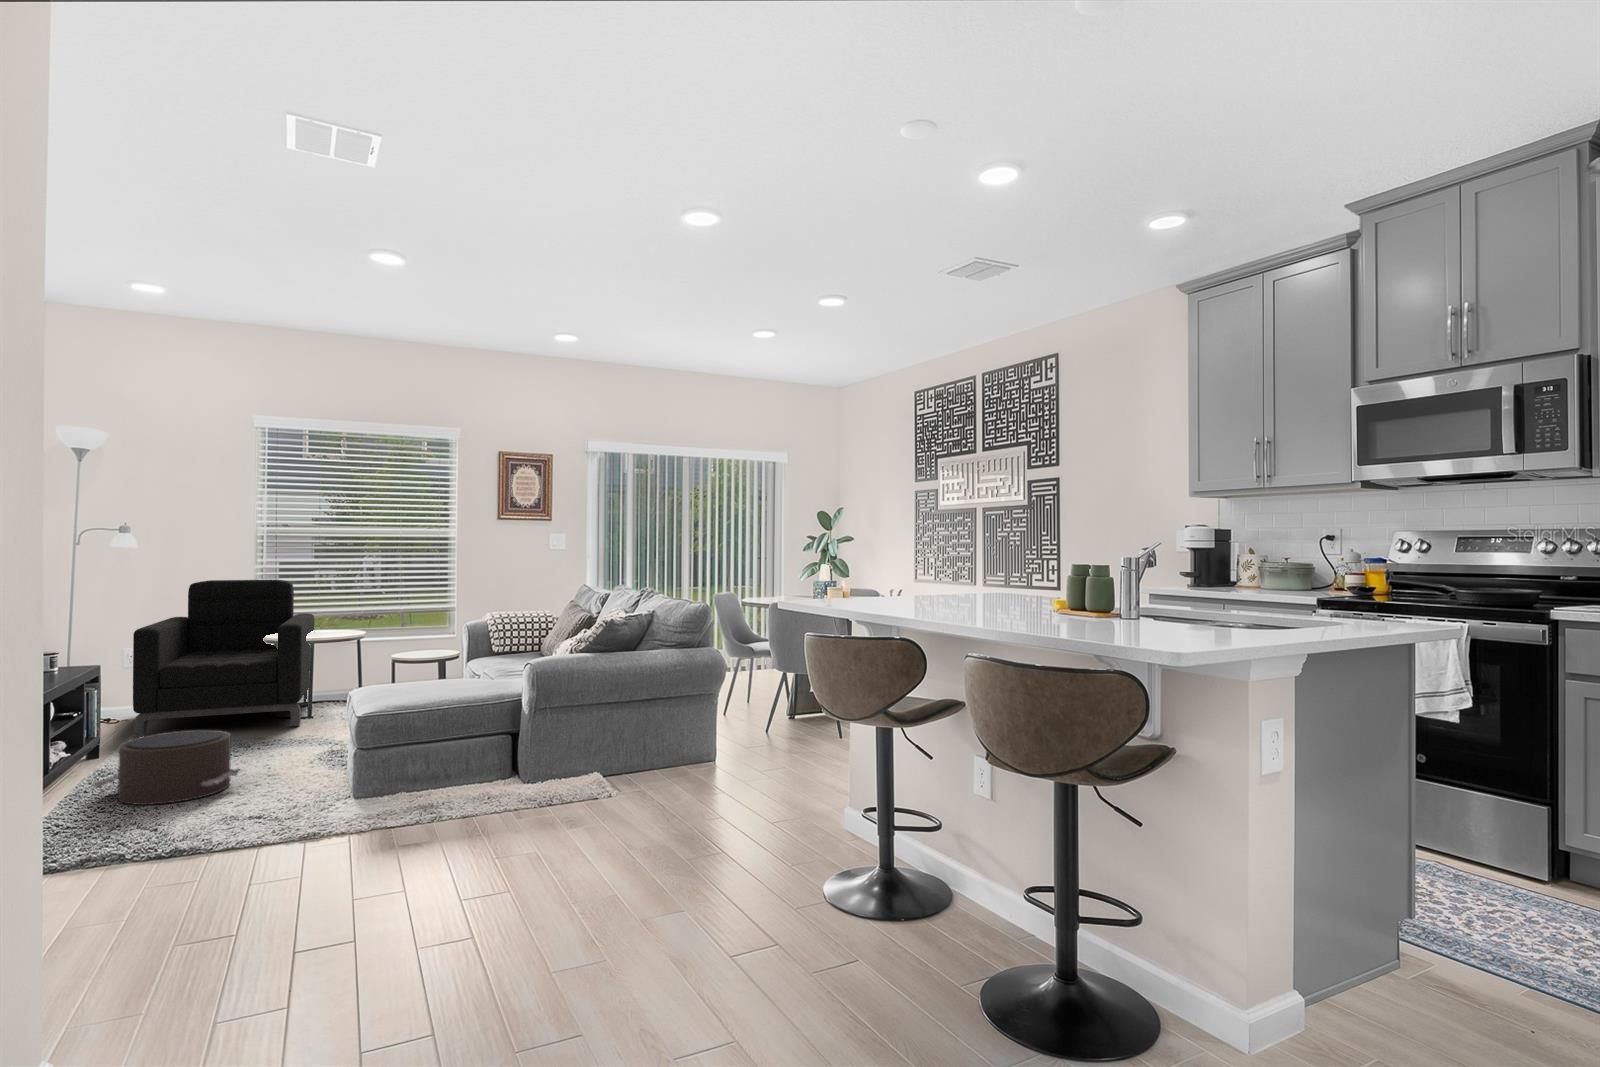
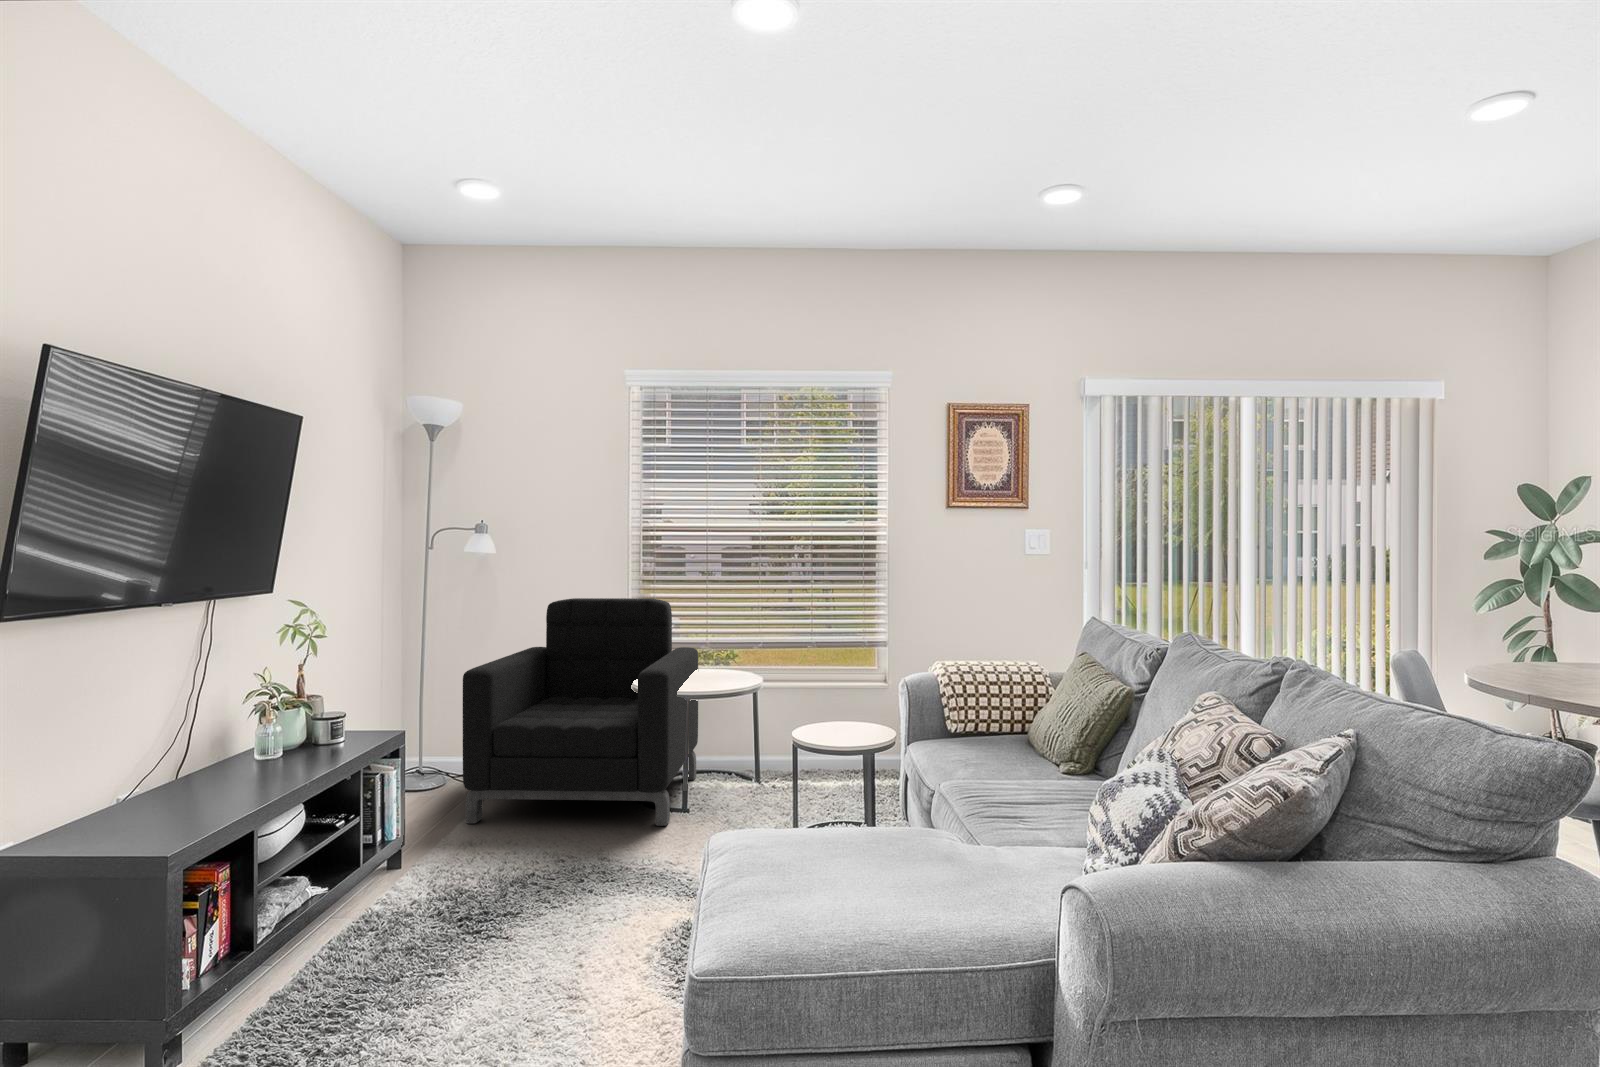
pouf: present [92,730,240,805] -> none [324,860,540,1011]

